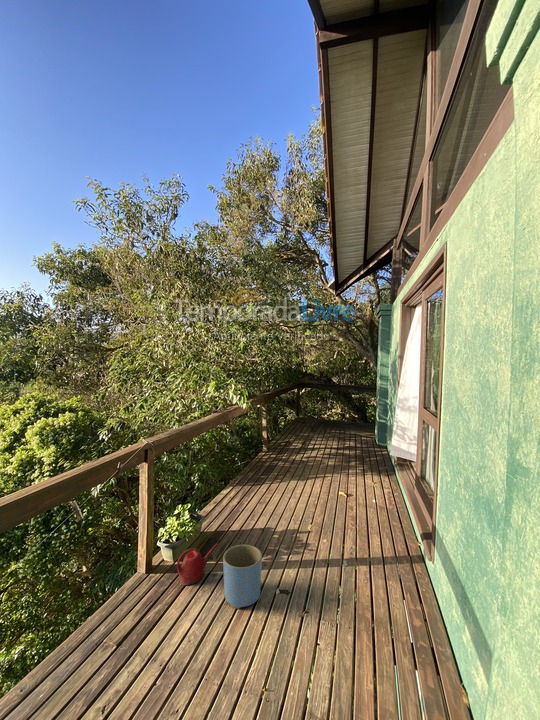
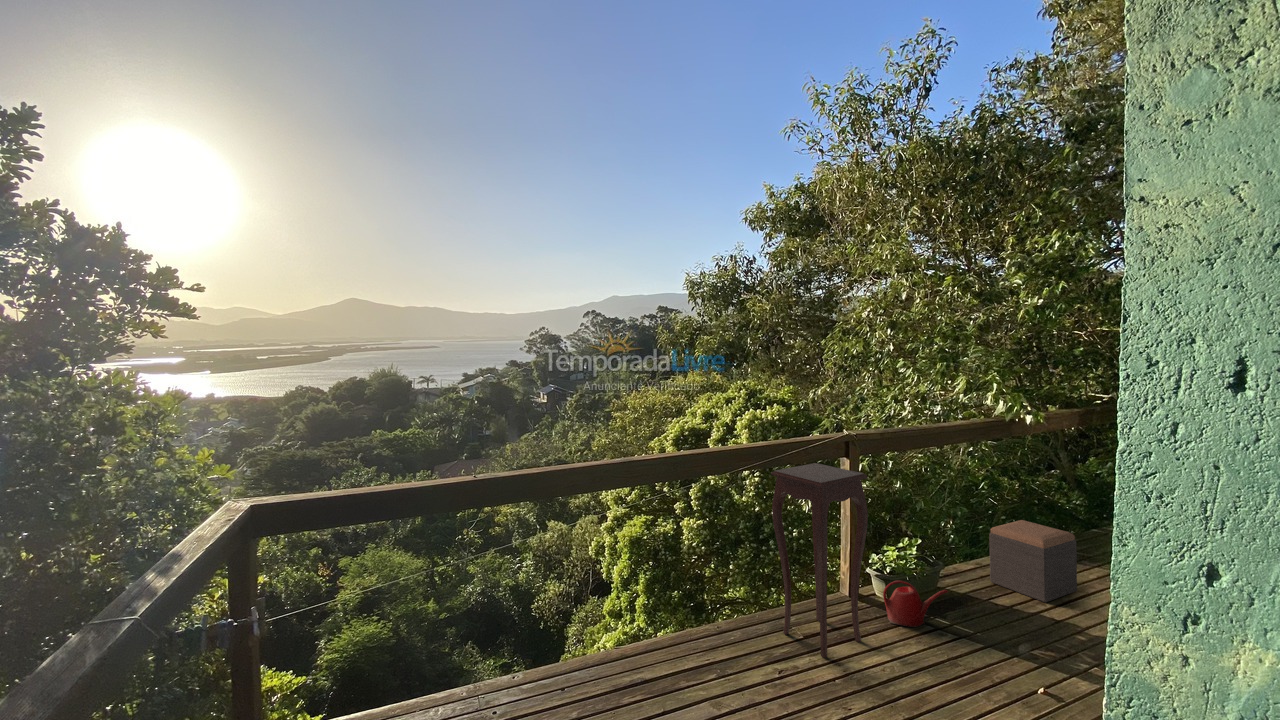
side table: none [87,474,174,660] -> present [771,463,868,658]
footstool: none [229,475,269,524] -> present [989,520,1077,603]
planter: present [223,545,262,609] -> none [942,594,1008,677]

